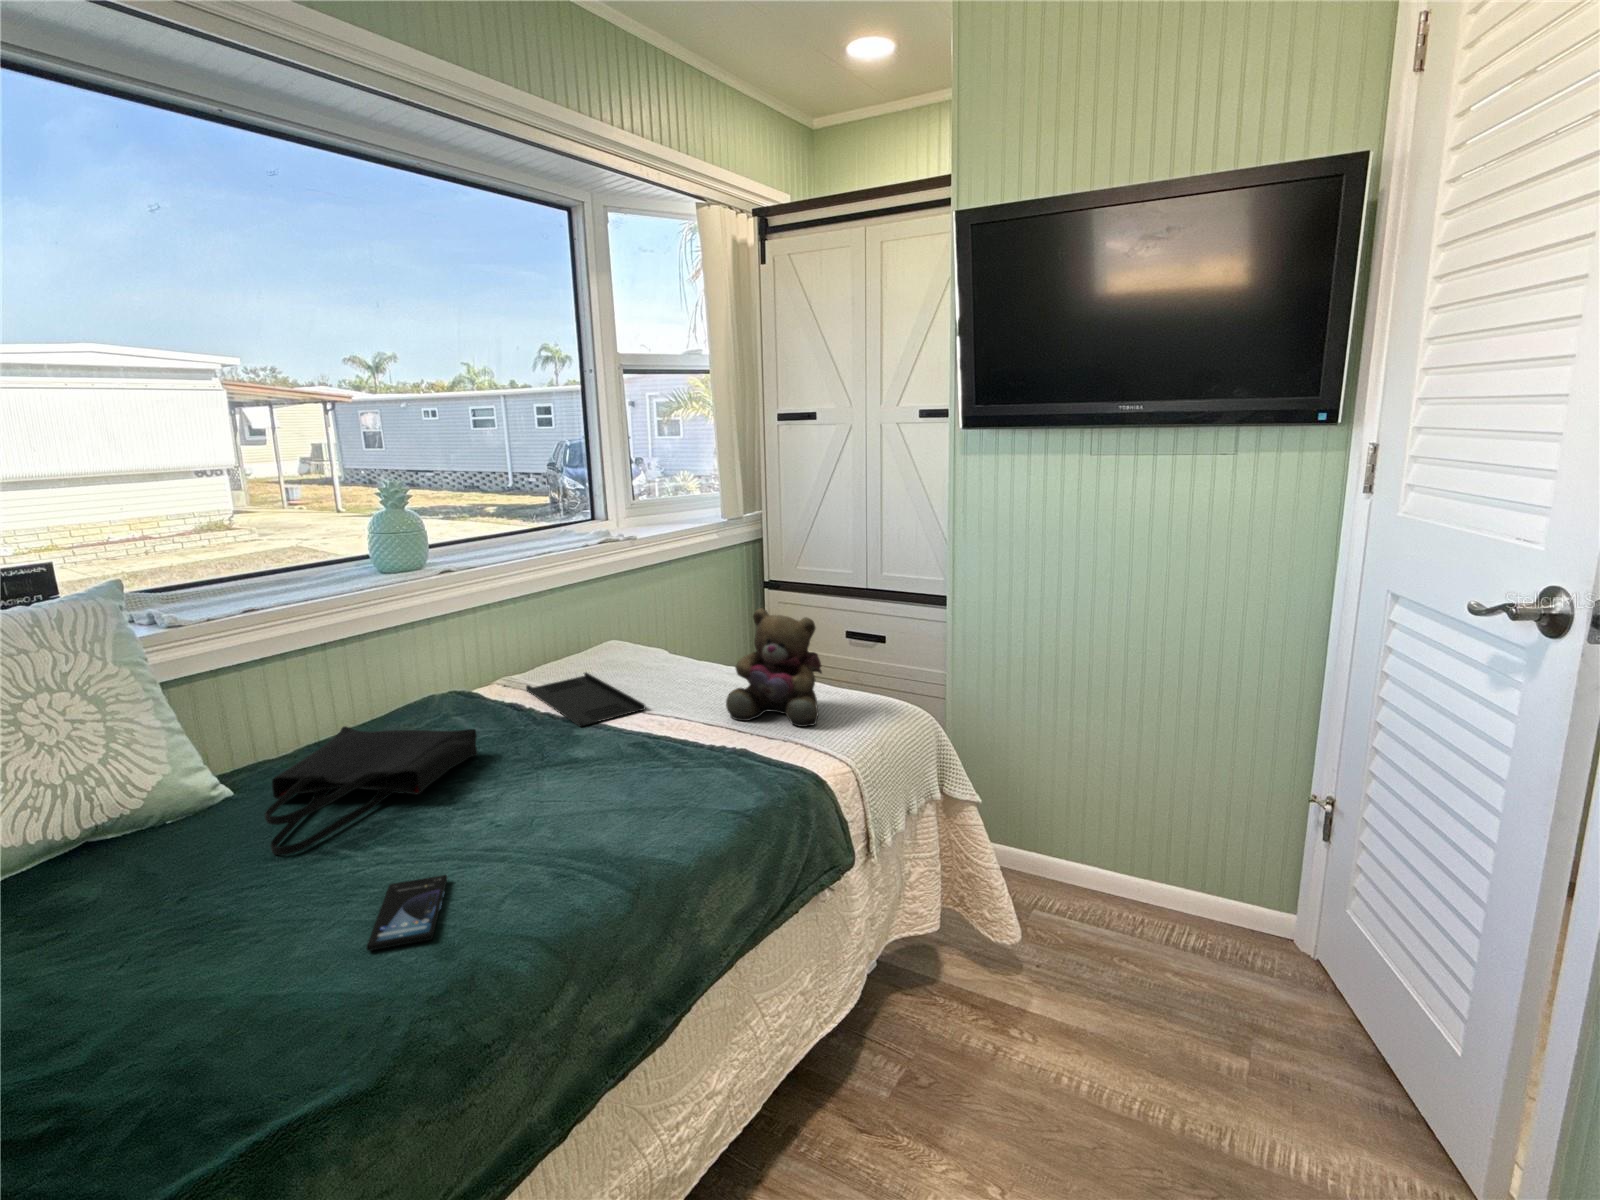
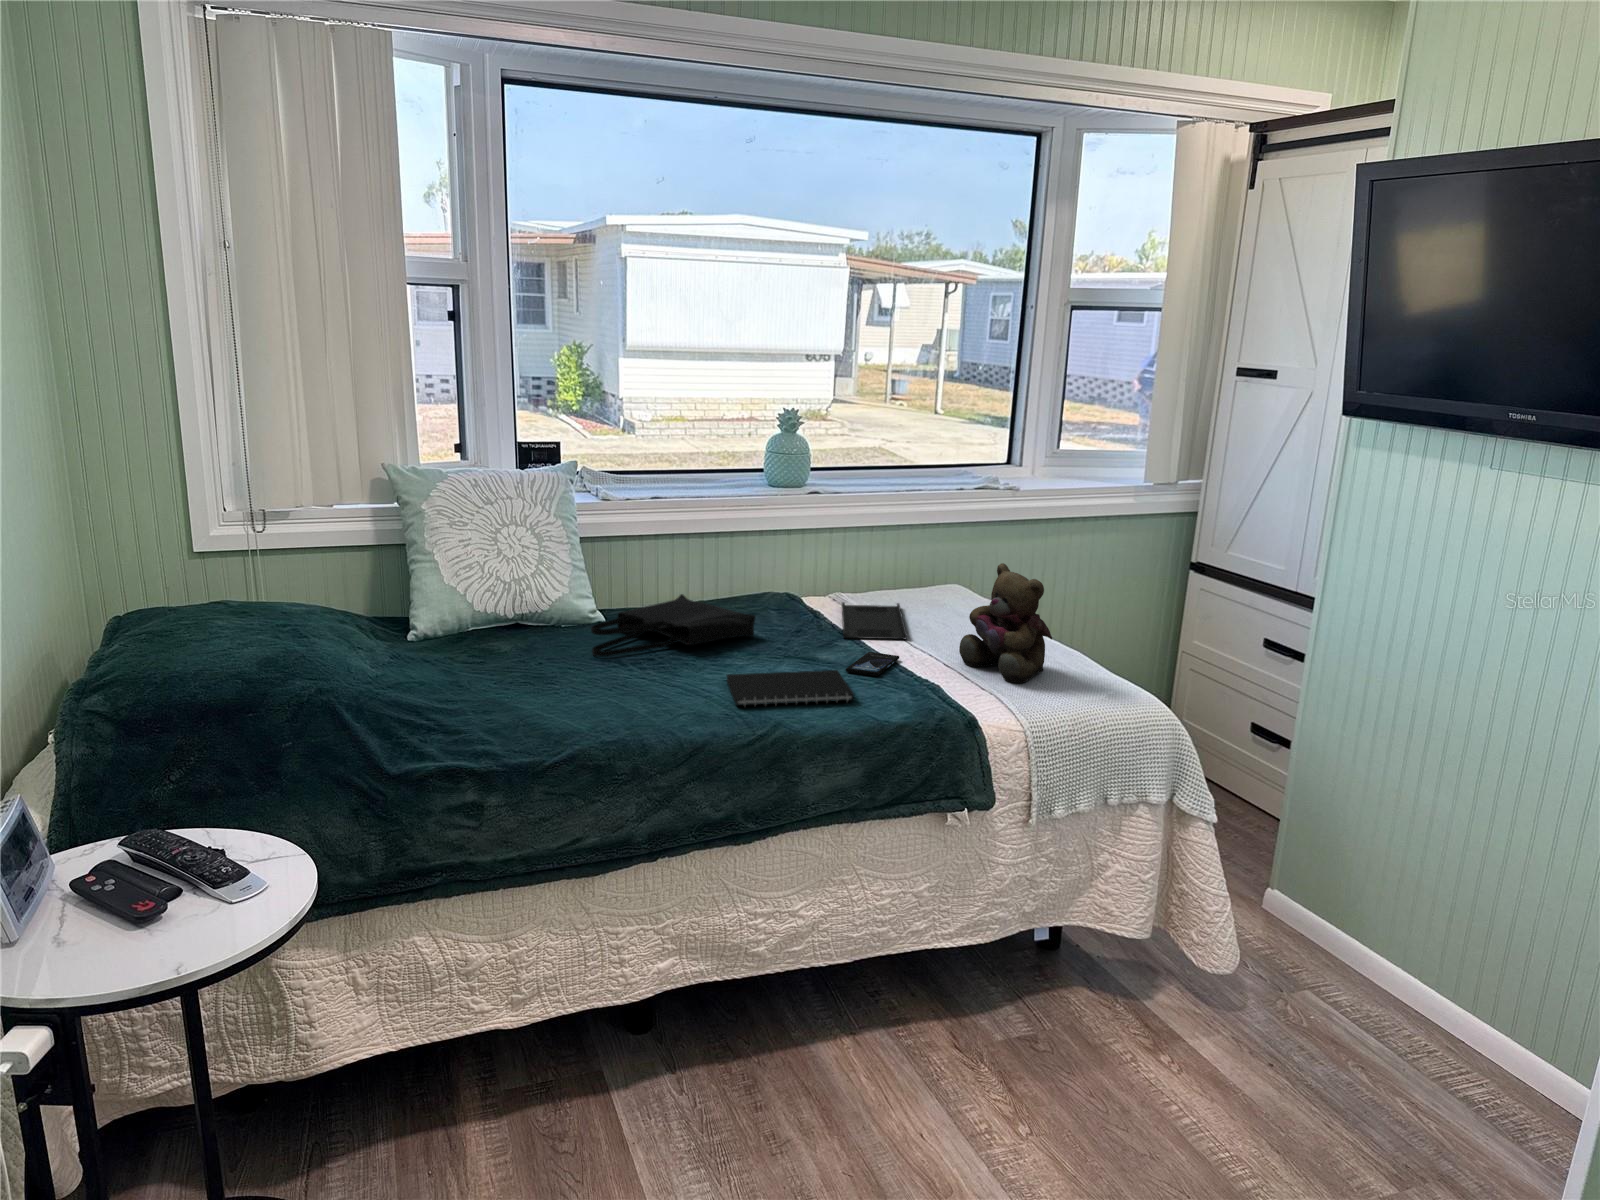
notebook: none [521,769,705,862] -> present [727,670,854,707]
smartphone: present [366,875,447,951] -> present [846,652,899,676]

